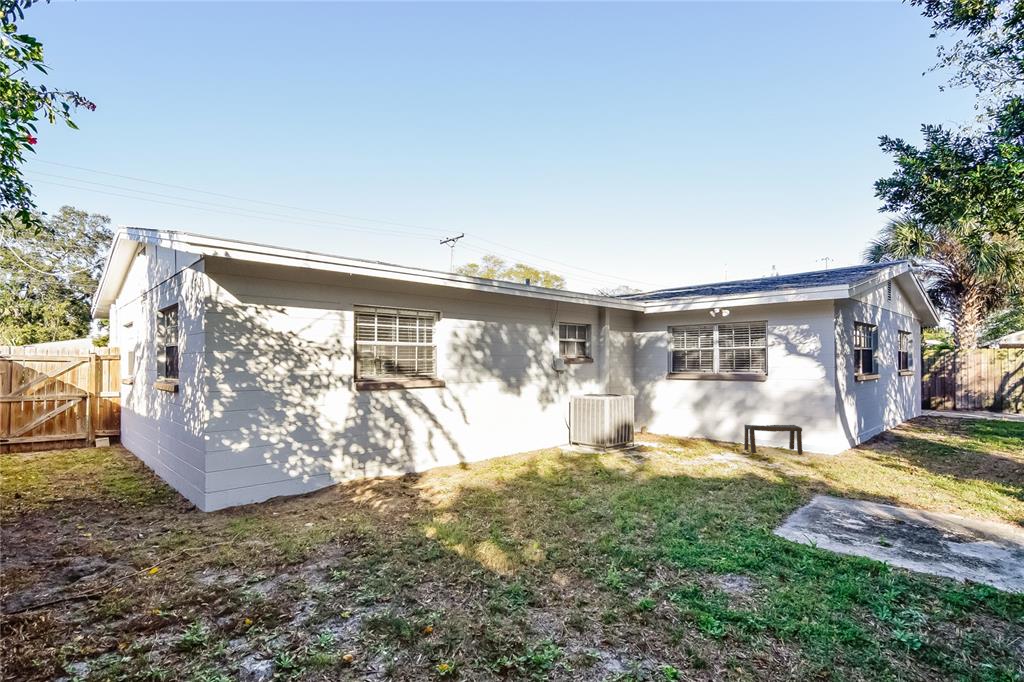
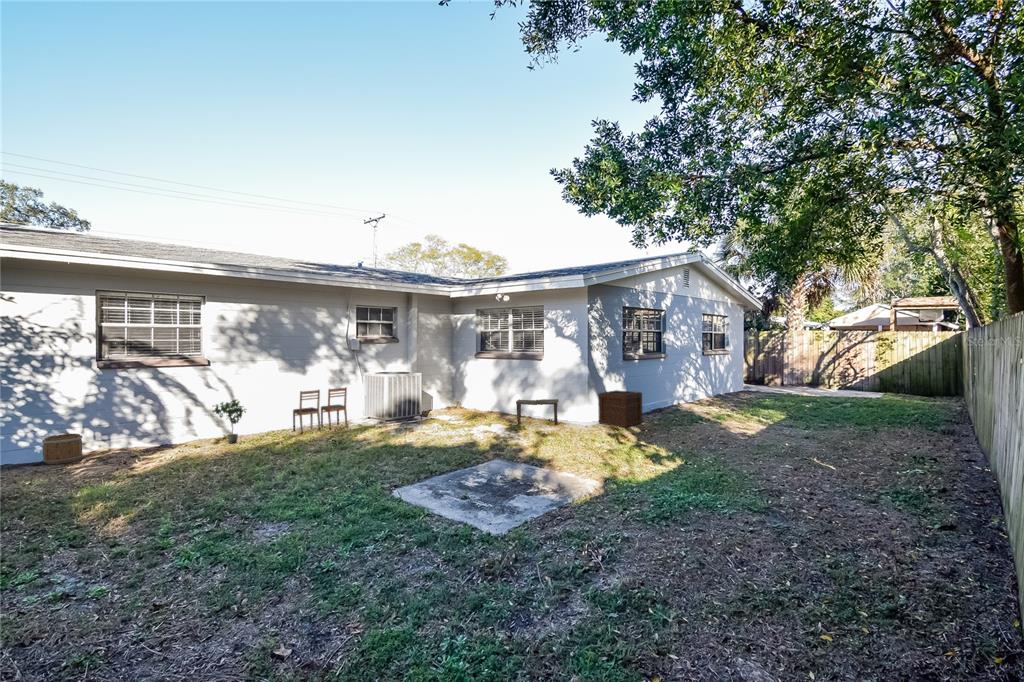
chair: none [511,410,565,461] -> present [293,387,347,434]
wooden crate: none [848,415,903,460] -> present [598,390,642,427]
potted plant: none [453,422,482,472] -> present [213,400,246,444]
bucket: none [314,461,349,497] -> present [42,434,83,464]

